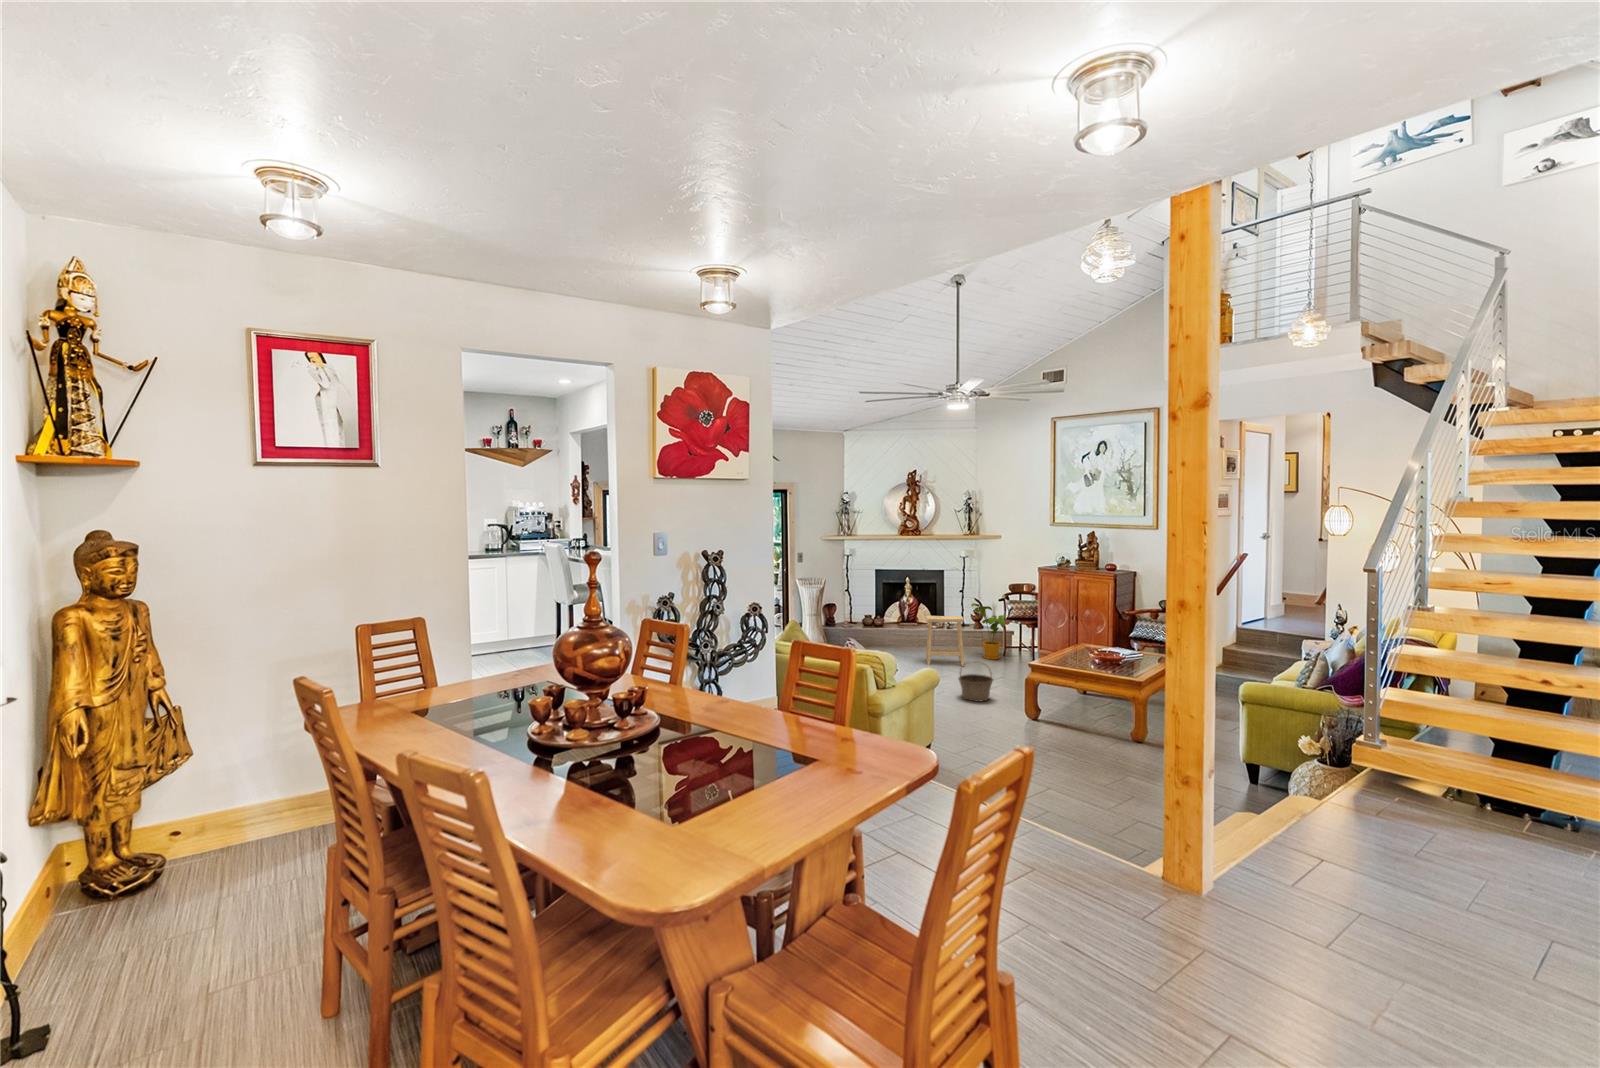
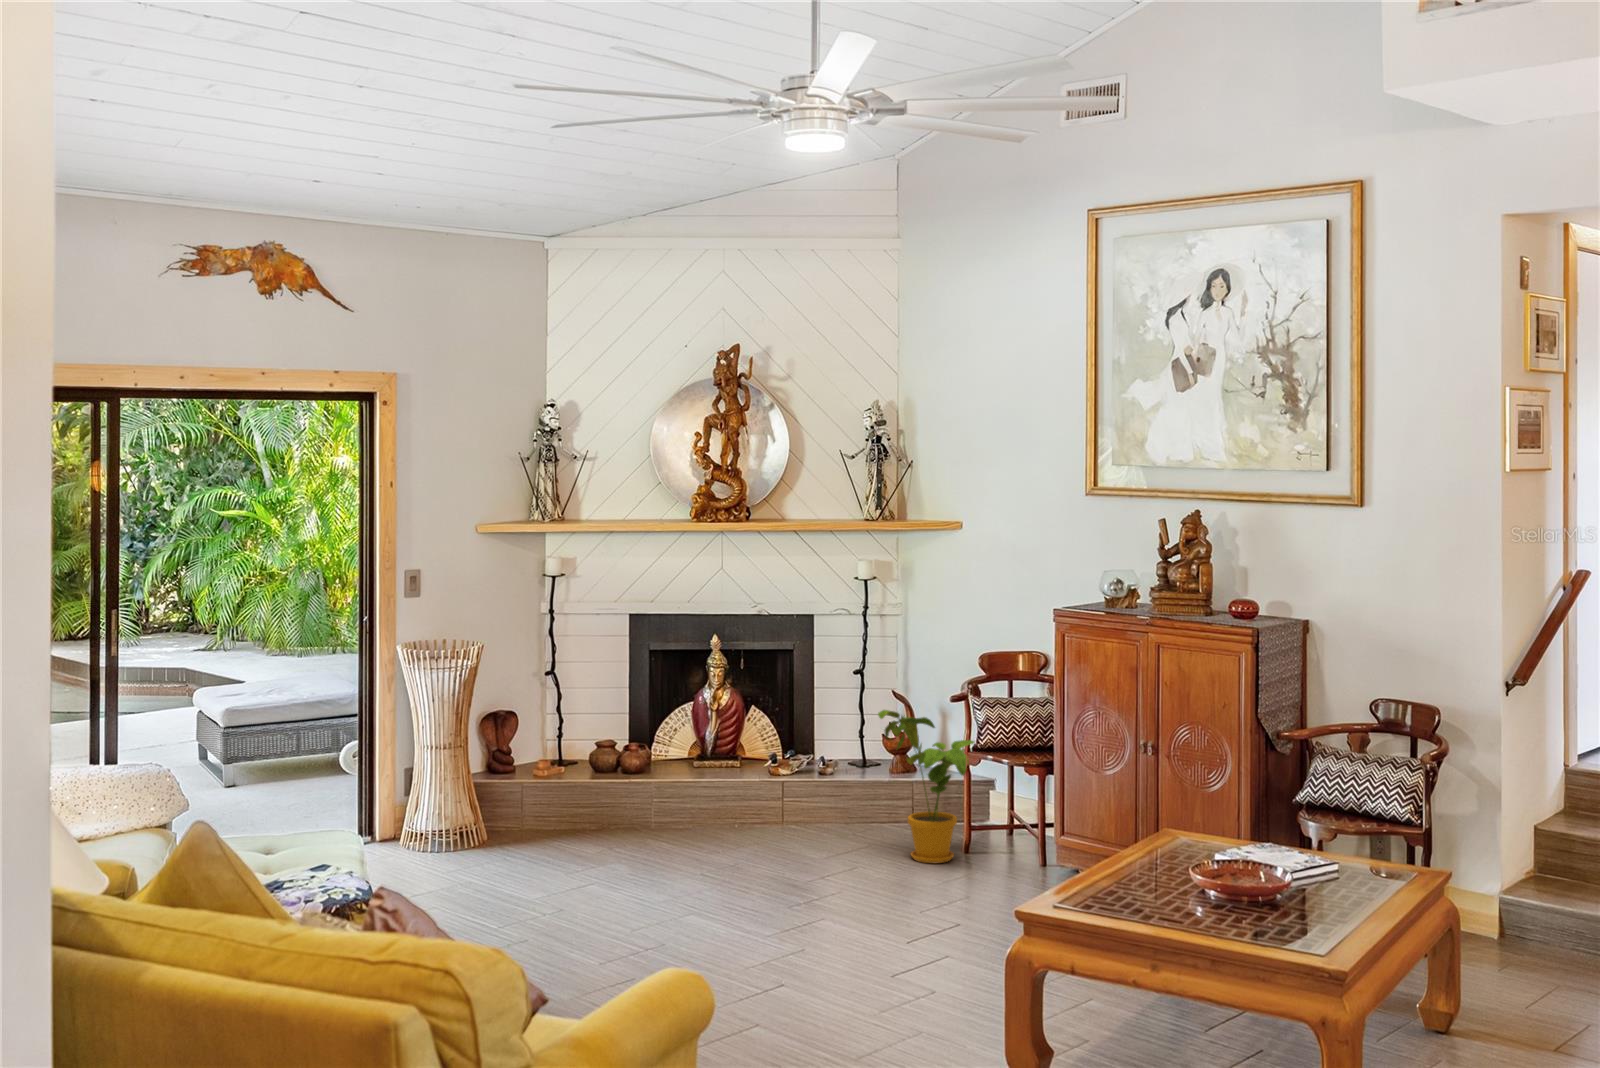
footstool: present [926,616,964,665] -> none [751,747,855,889]
basket: present [959,666,993,701] -> none [824,890,924,1008]

